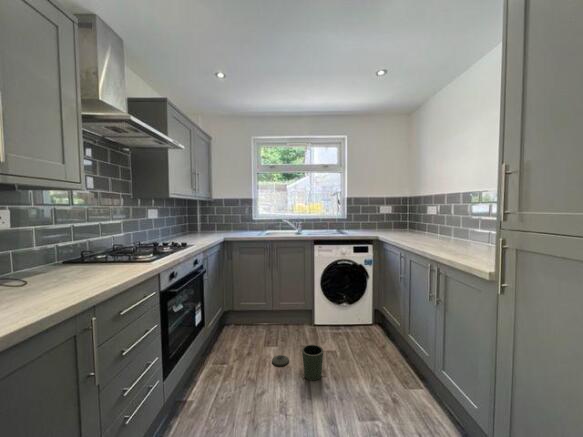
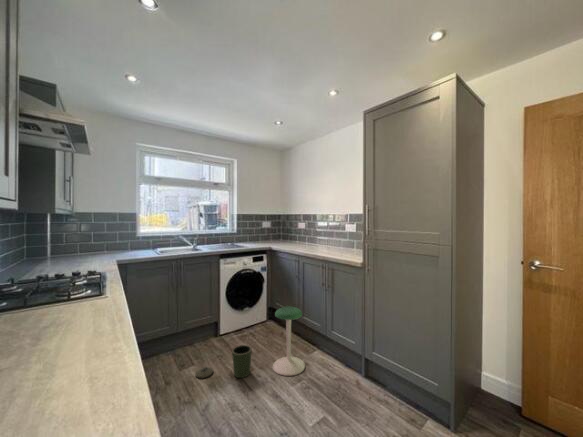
stool: none [347,315,389,401] -> present [273,306,305,376]

